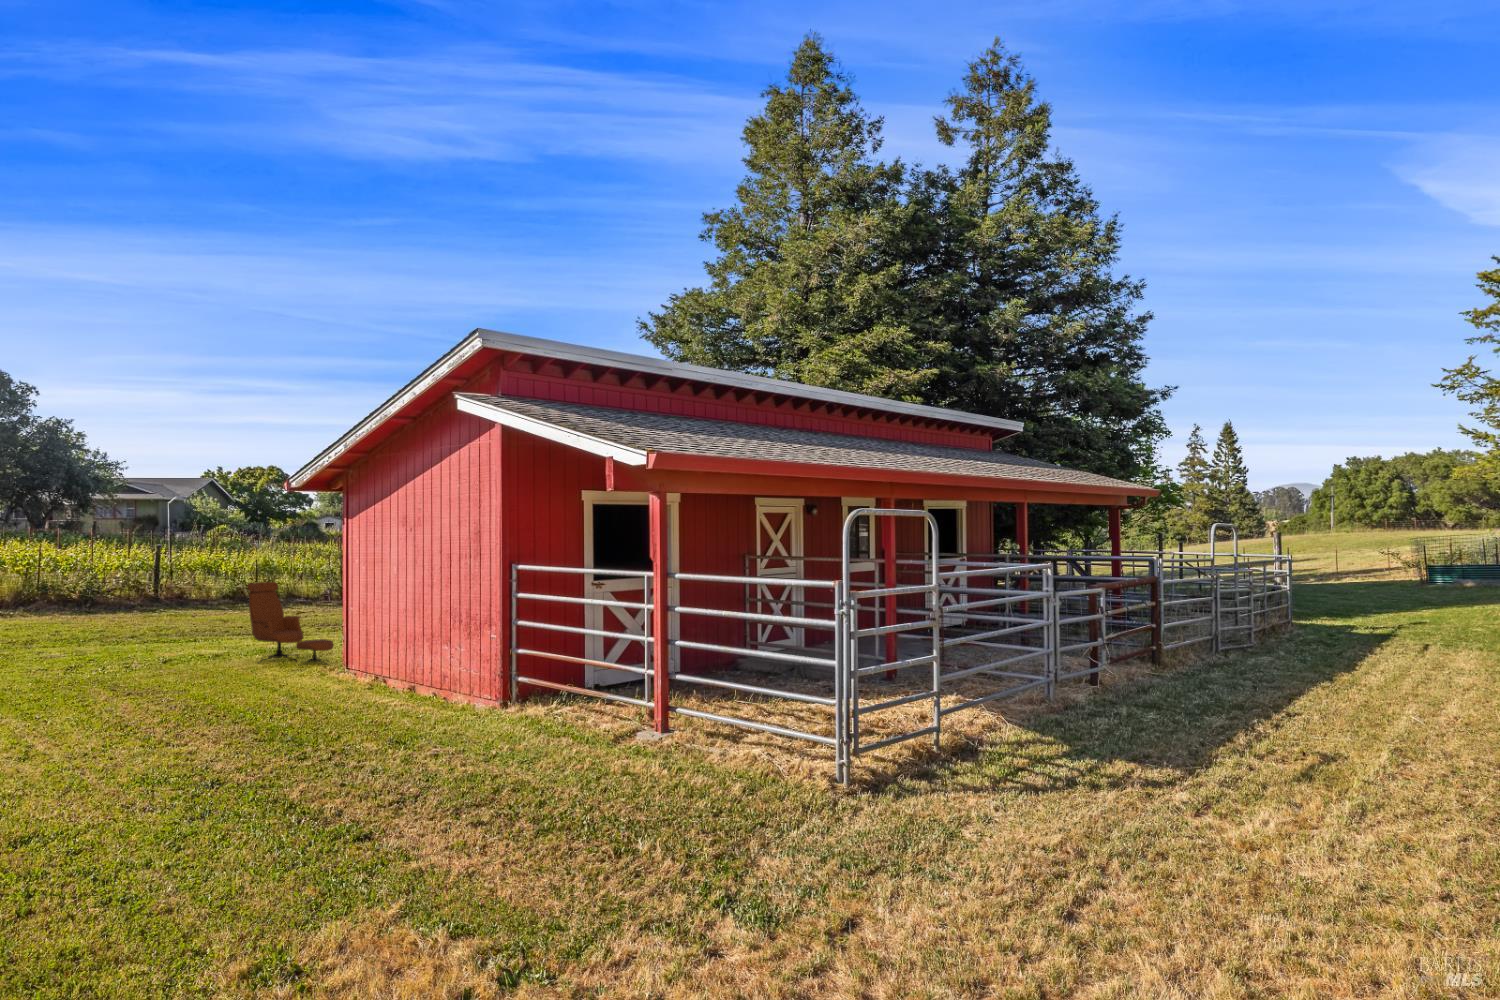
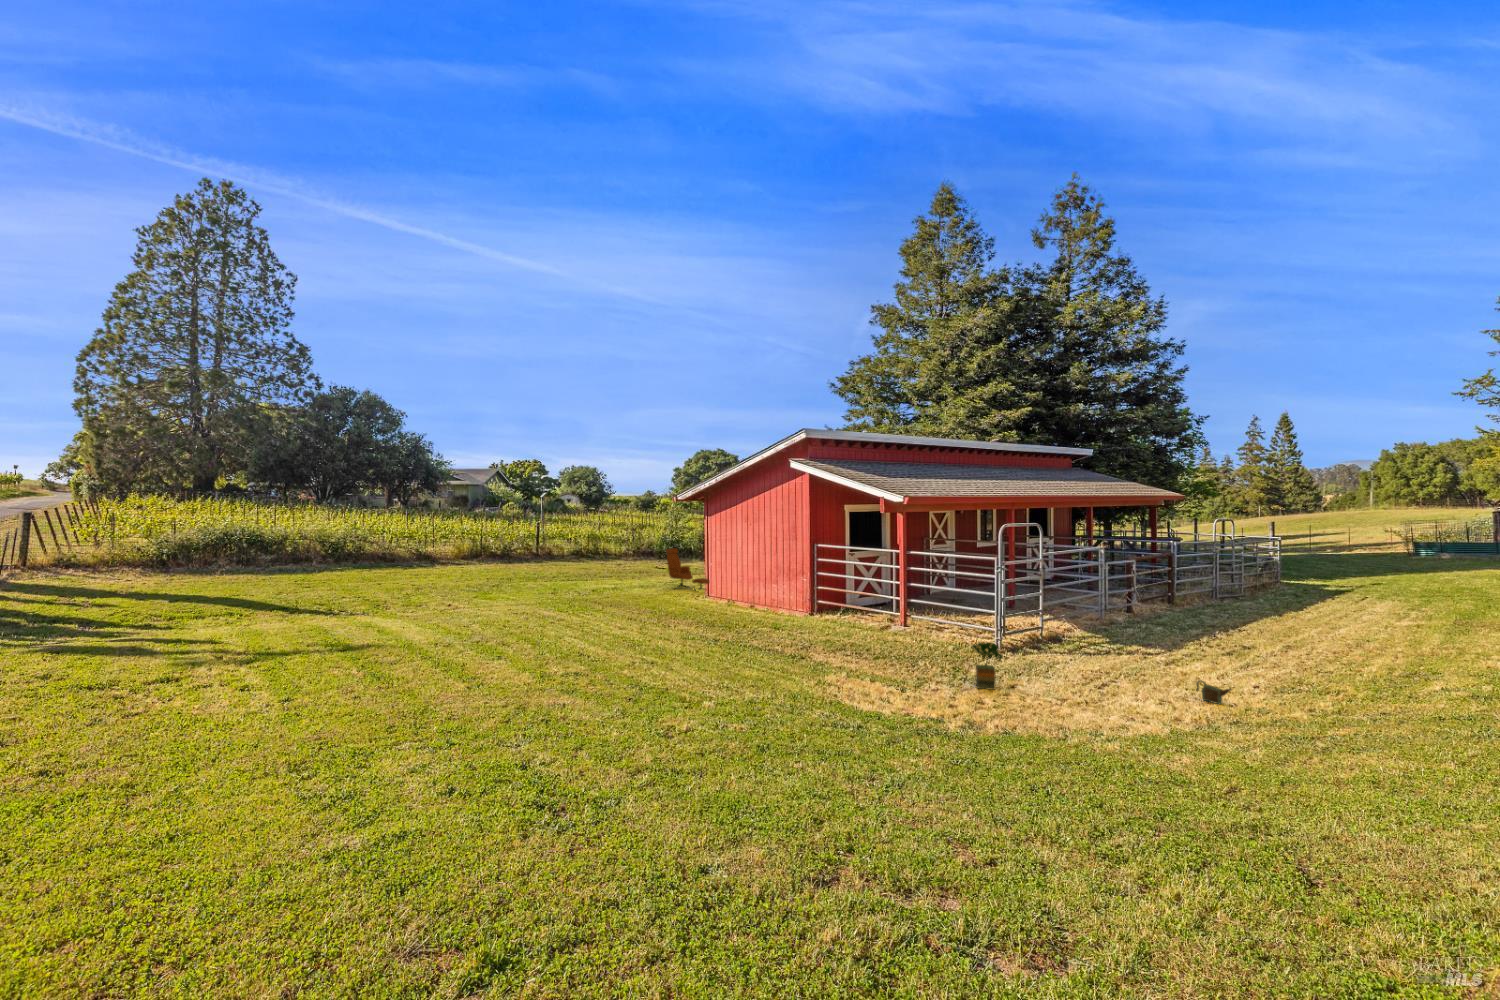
potted tree: none [724,807,813,954] -> present [971,642,1003,690]
watering can: none [1314,894,1423,969] -> present [1196,680,1231,704]

